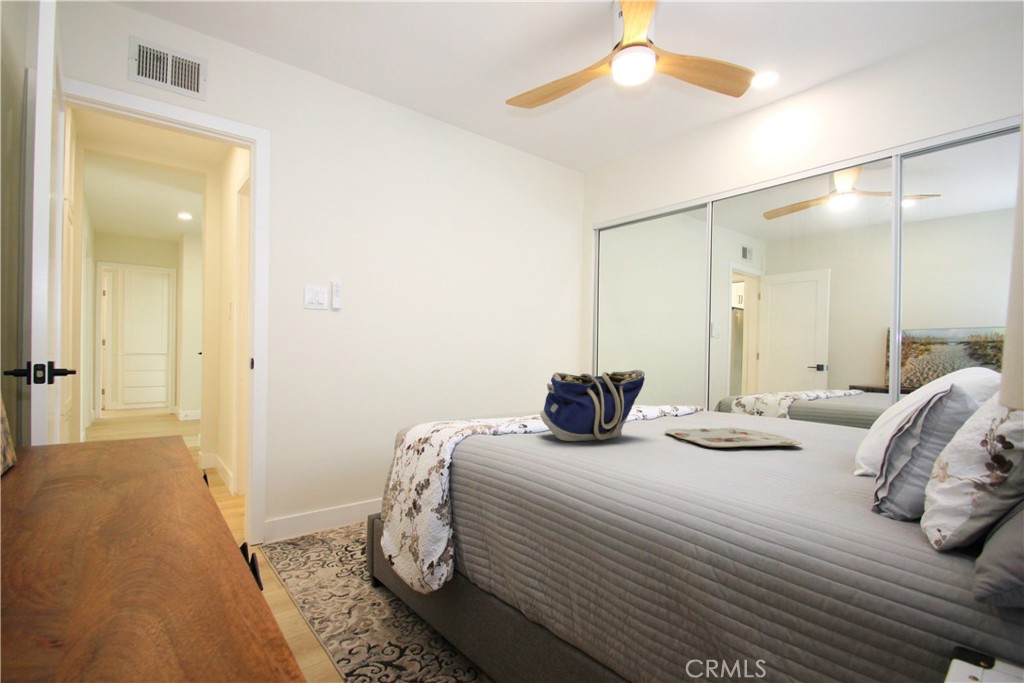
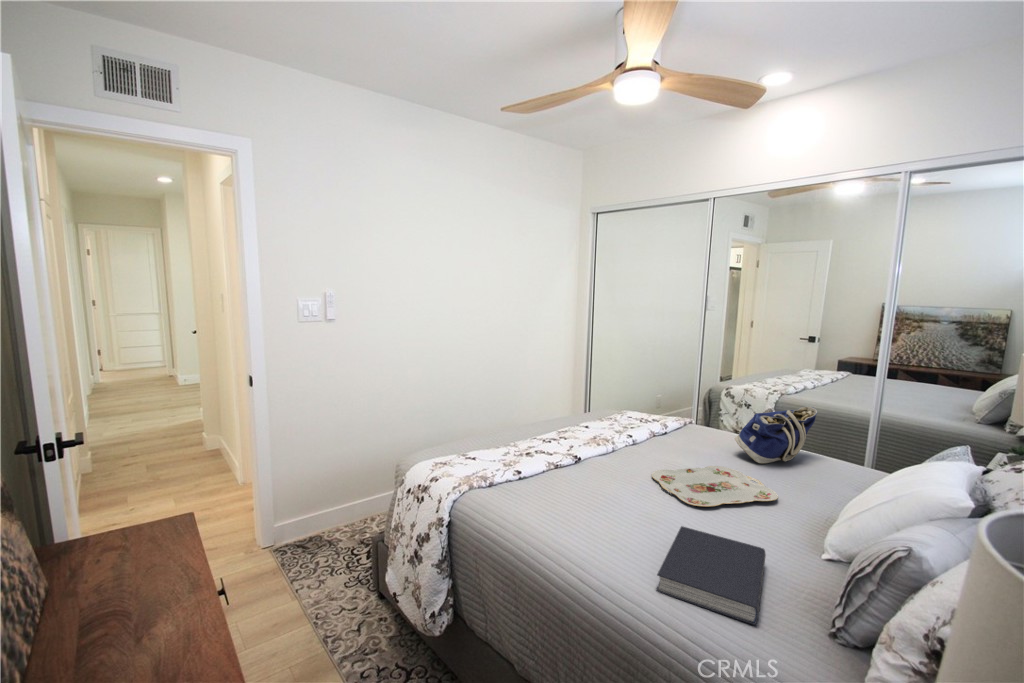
tote bag: present [540,370,645,441] -> present [735,406,817,463]
book: none [681,448,800,509] -> present [656,526,766,625]

